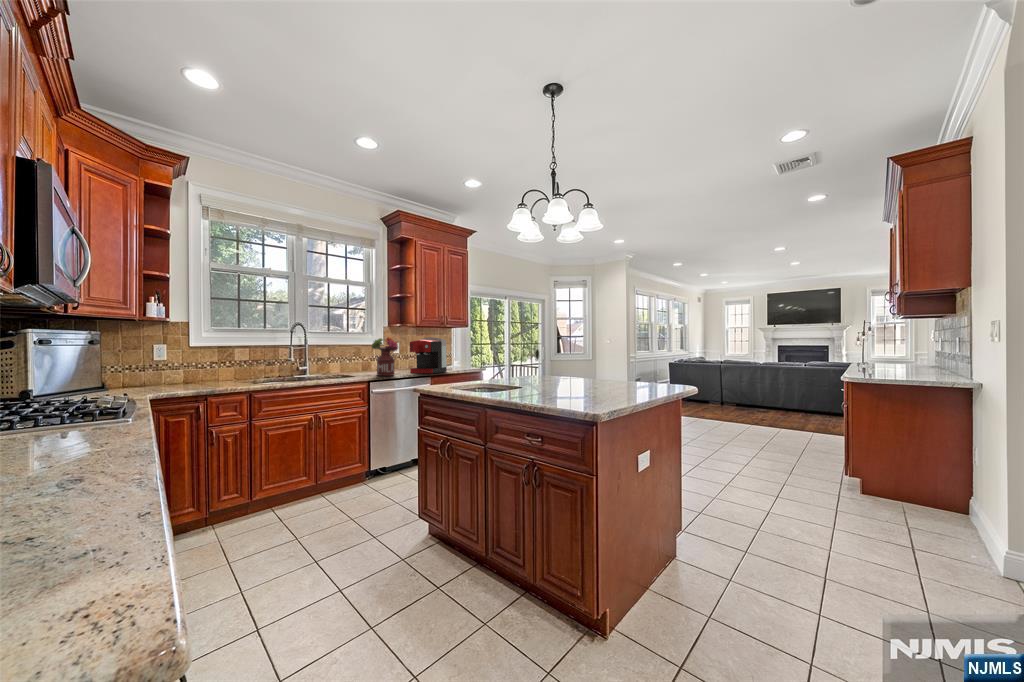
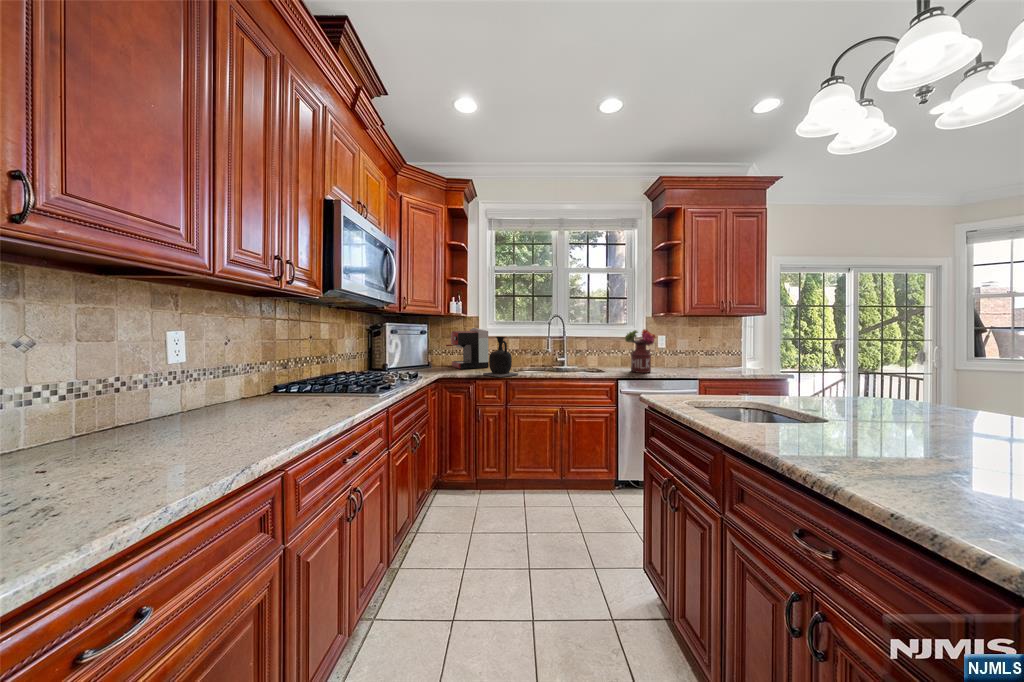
coffee maker: present [410,337,447,374] -> present [446,328,489,369]
vase: none [217,344,265,389] -> present [483,337,518,377]

